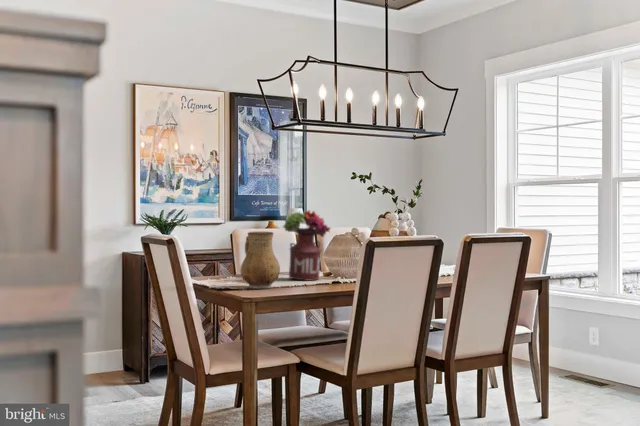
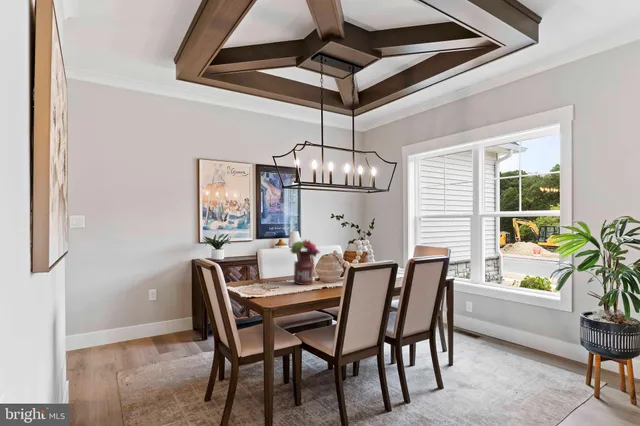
ceramic pitcher: present [241,232,280,289] -> none [263,256,289,295]

